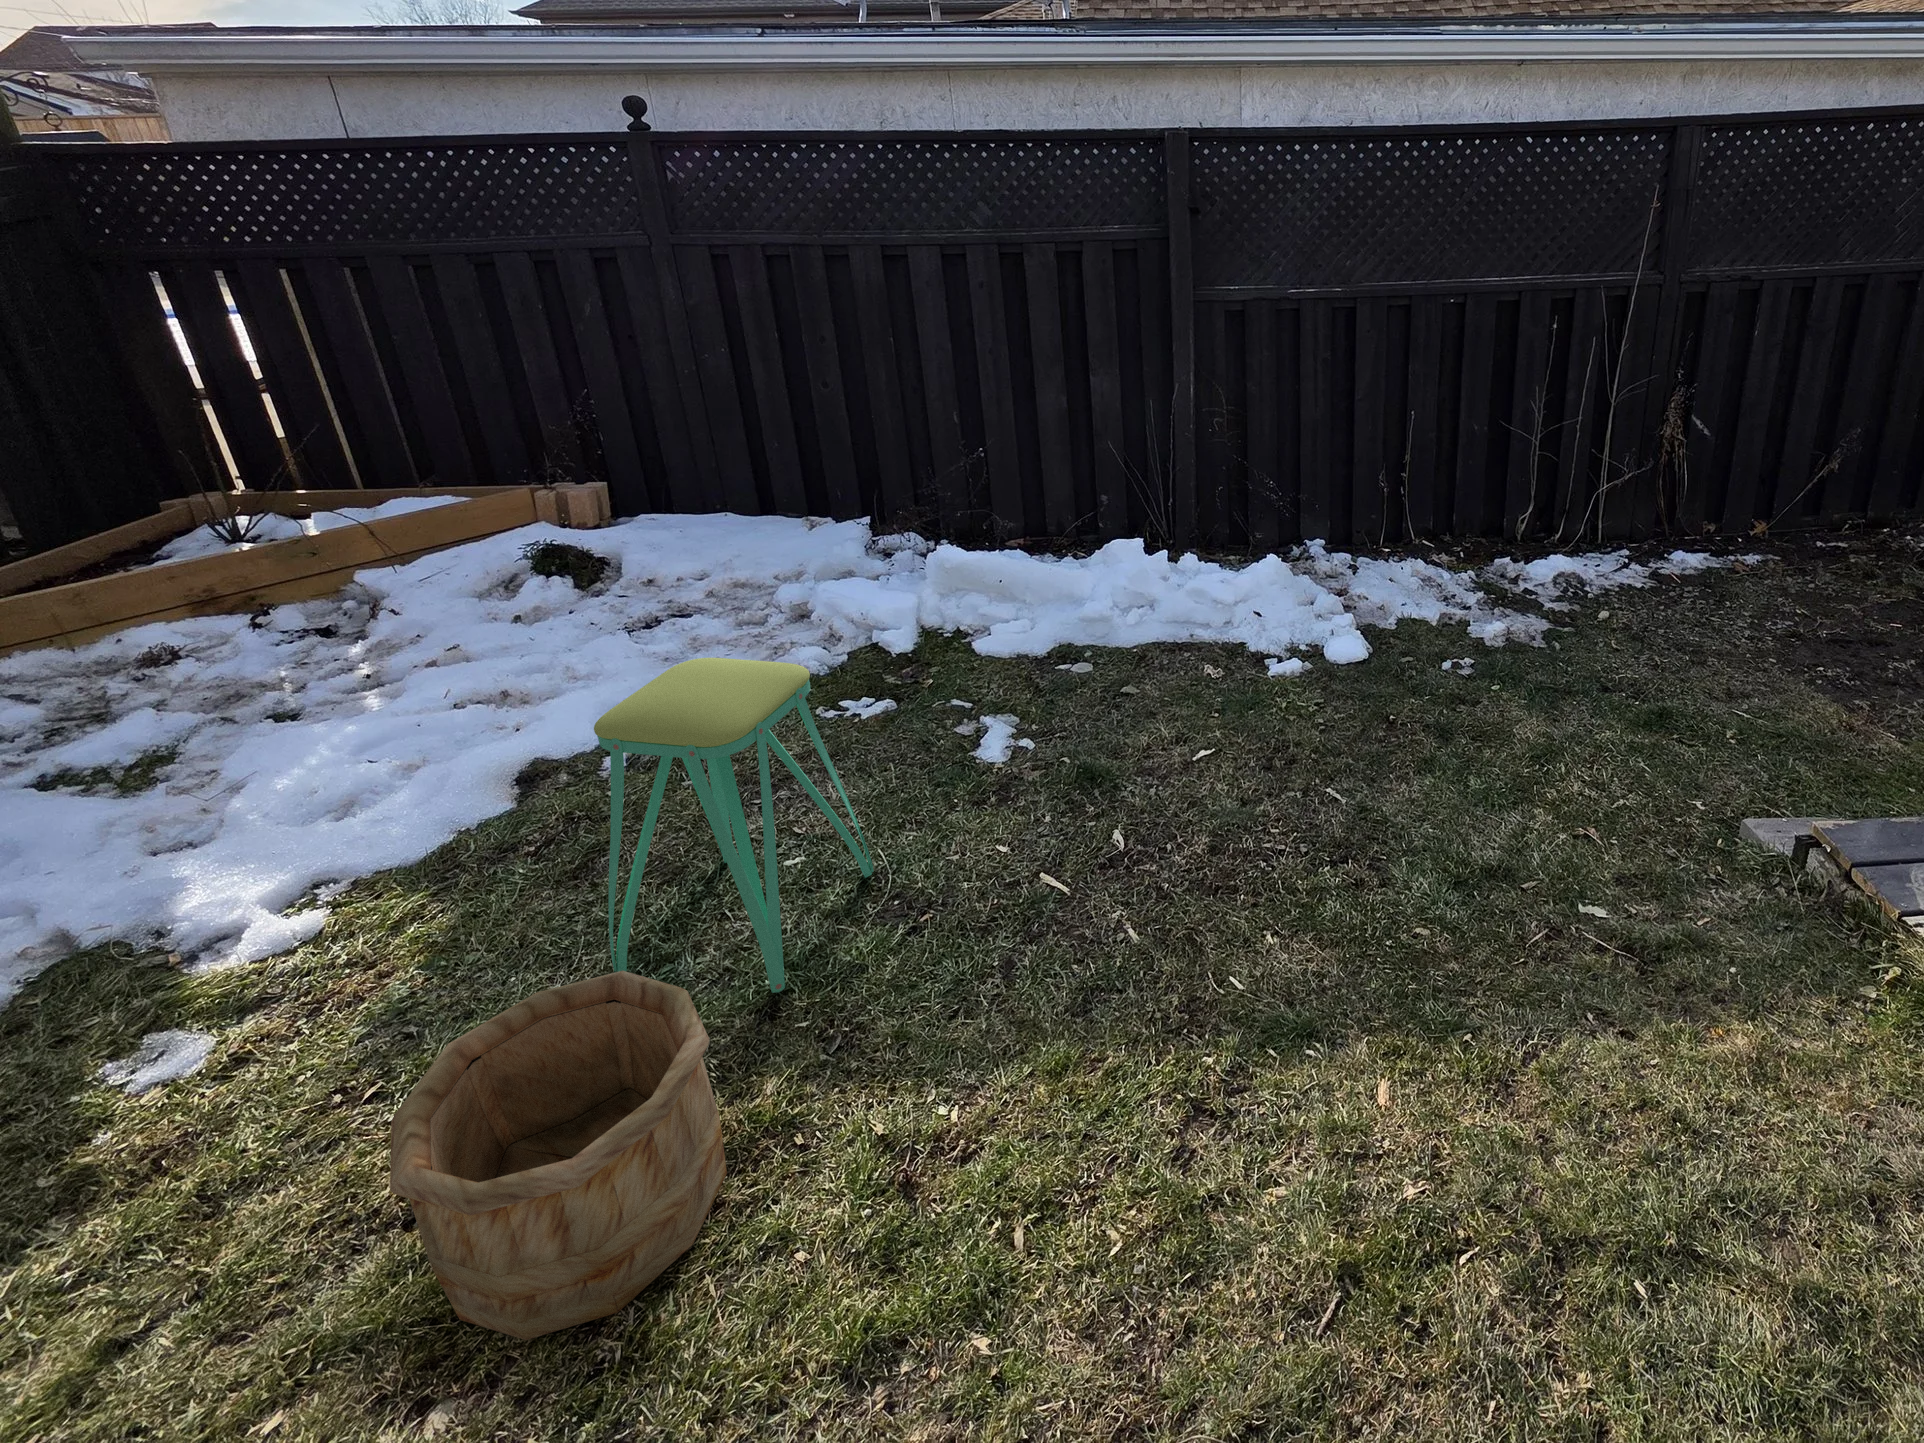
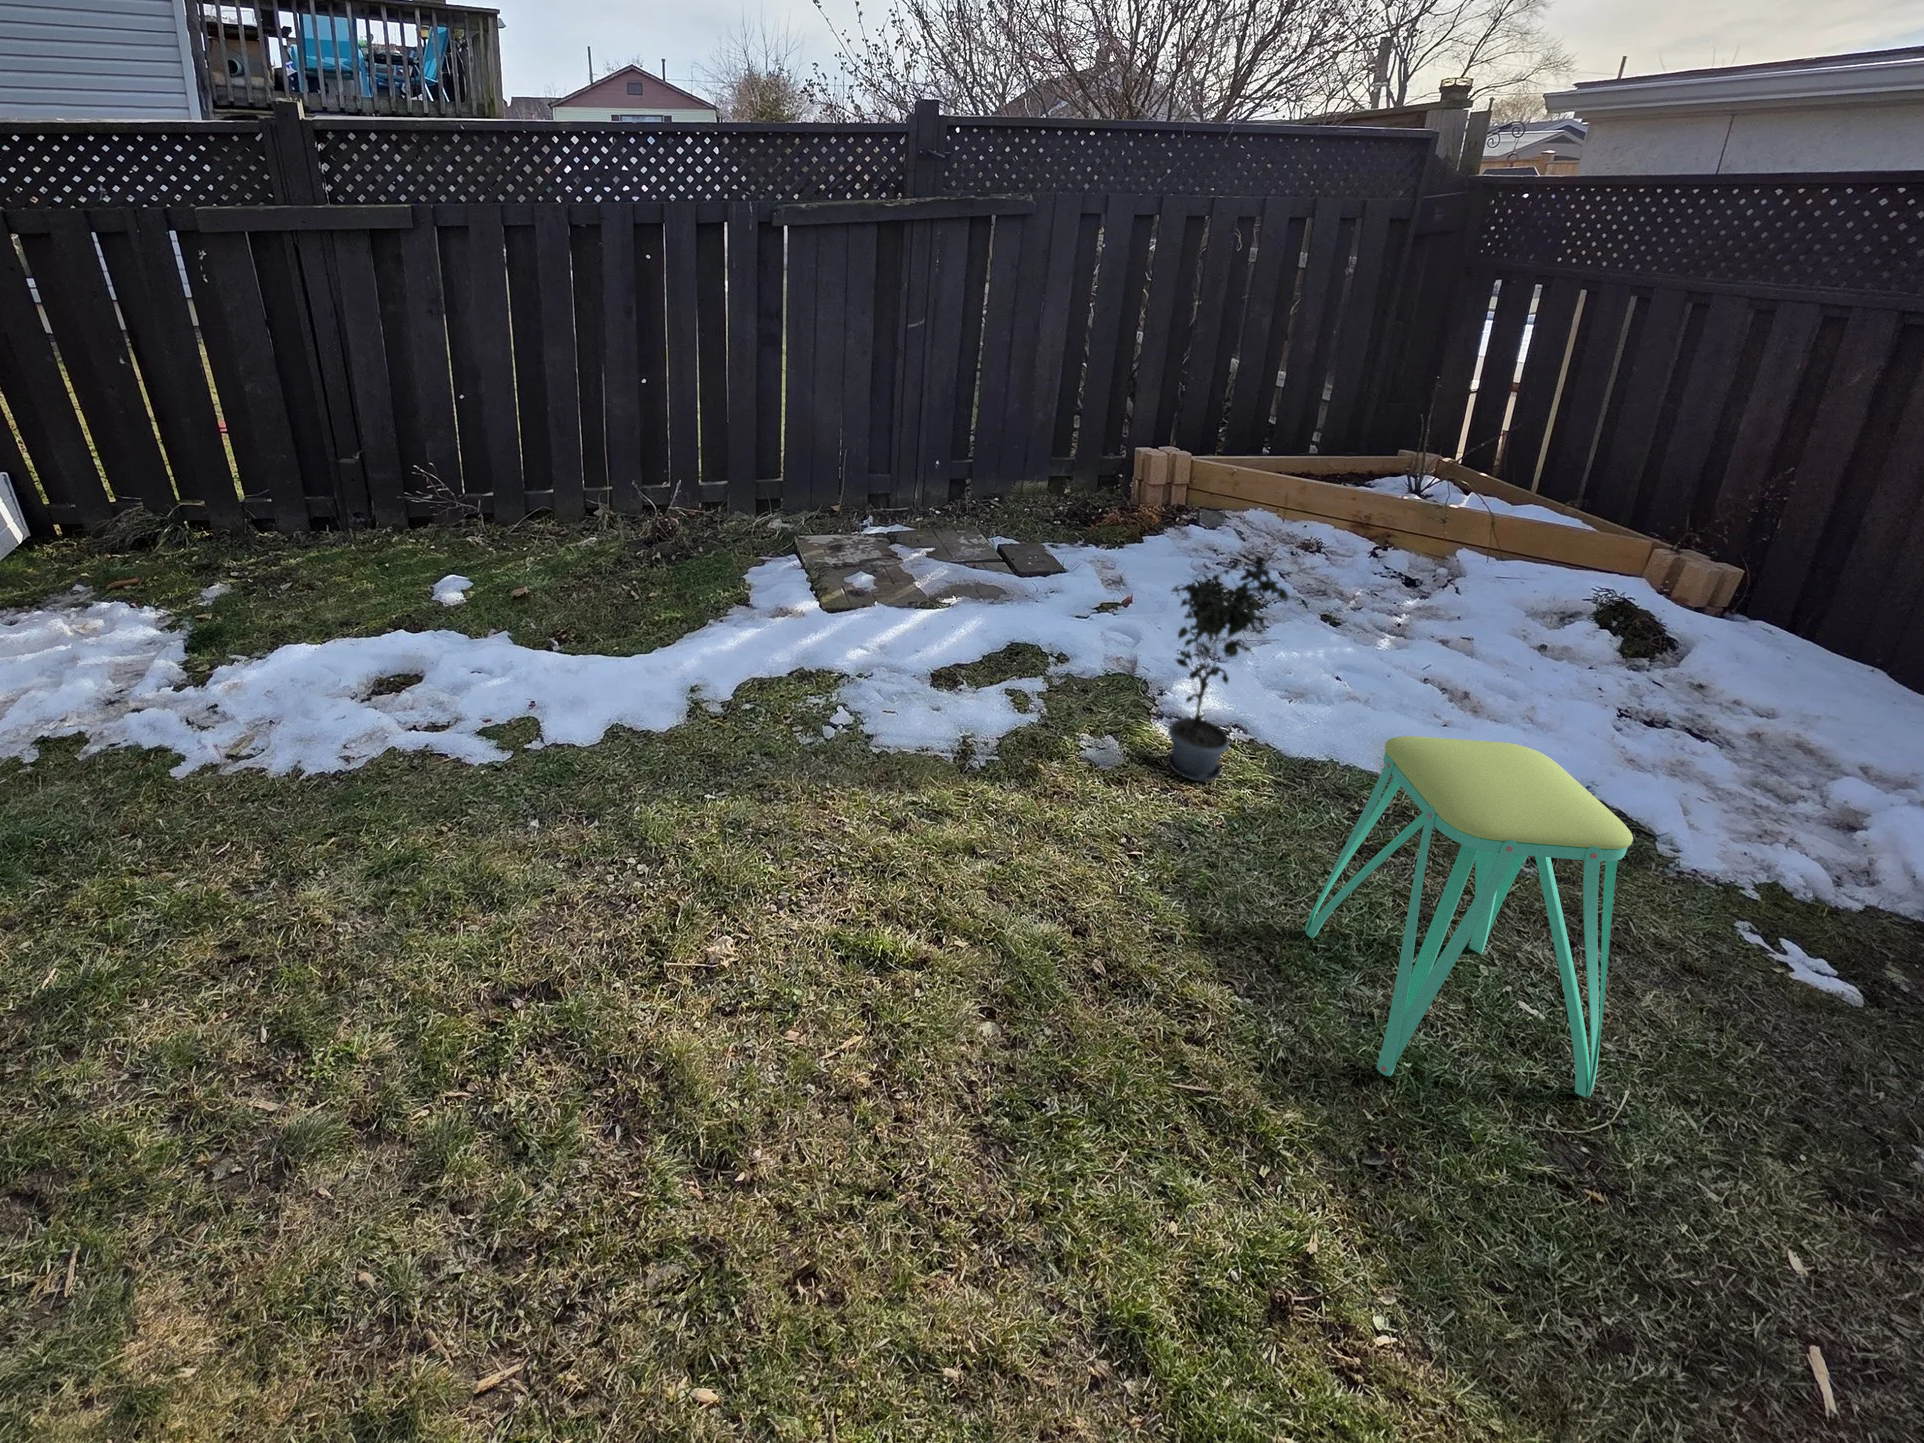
potted plant: none [132,648,365,987] -> present [1167,556,1288,781]
wooden bucket: present [390,971,727,1340] -> none [1037,852,1263,1125]

